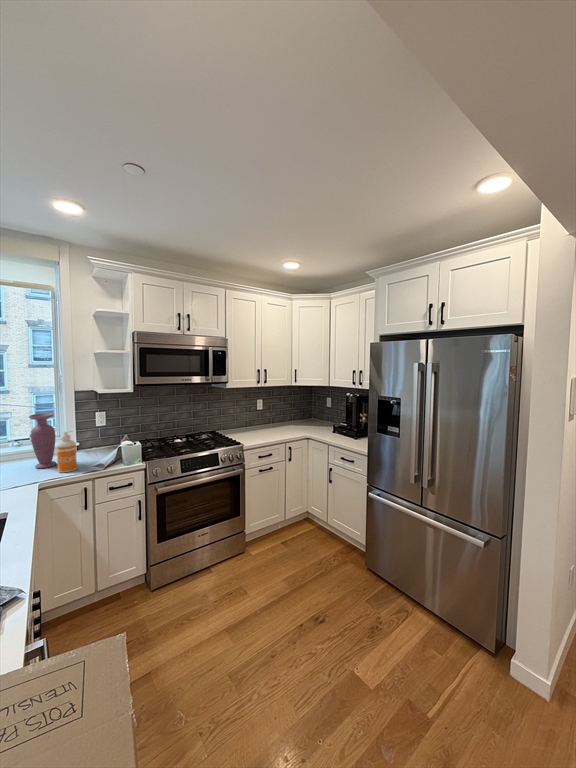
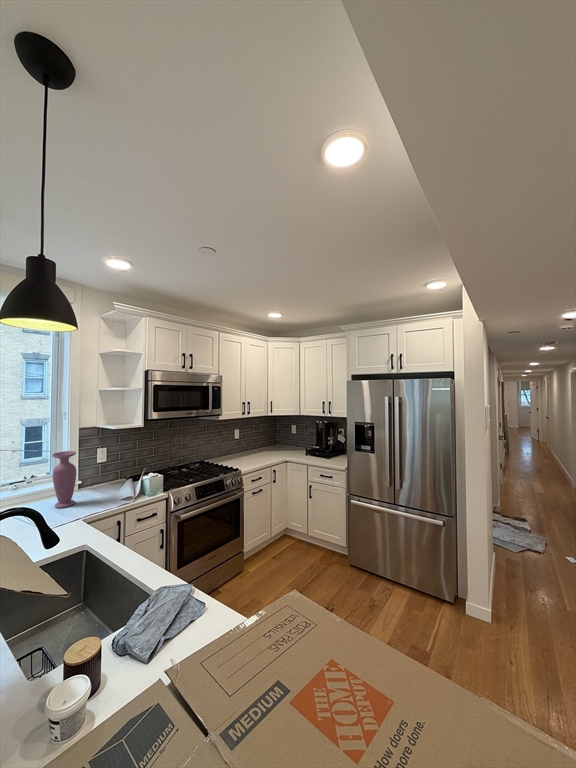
soap dispenser: present [57,431,77,472] -> none [86,467,104,509]

